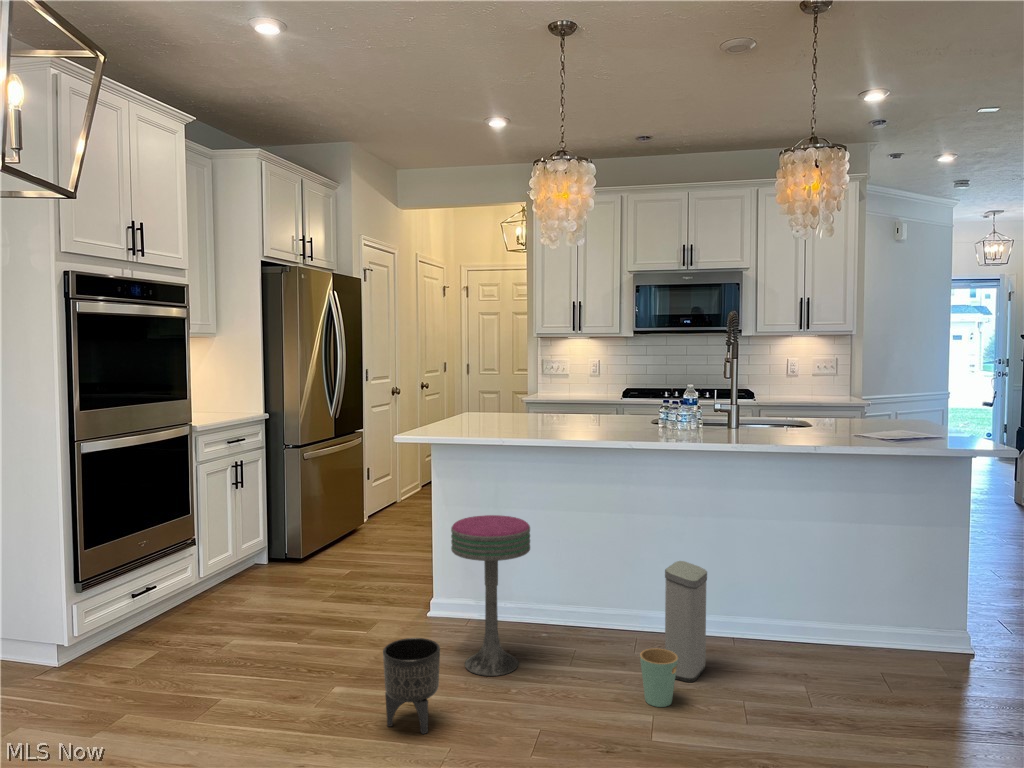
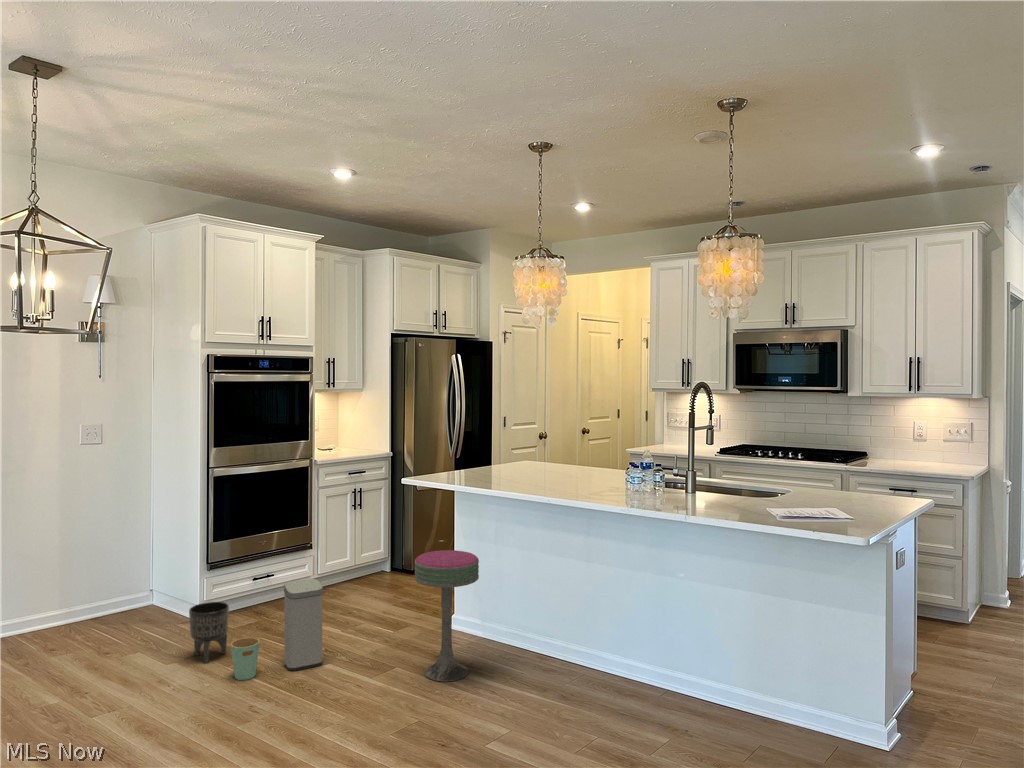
trash can: present [640,561,707,707] -> present [231,579,323,680]
planter: present [383,638,440,734] -> present [189,602,229,663]

